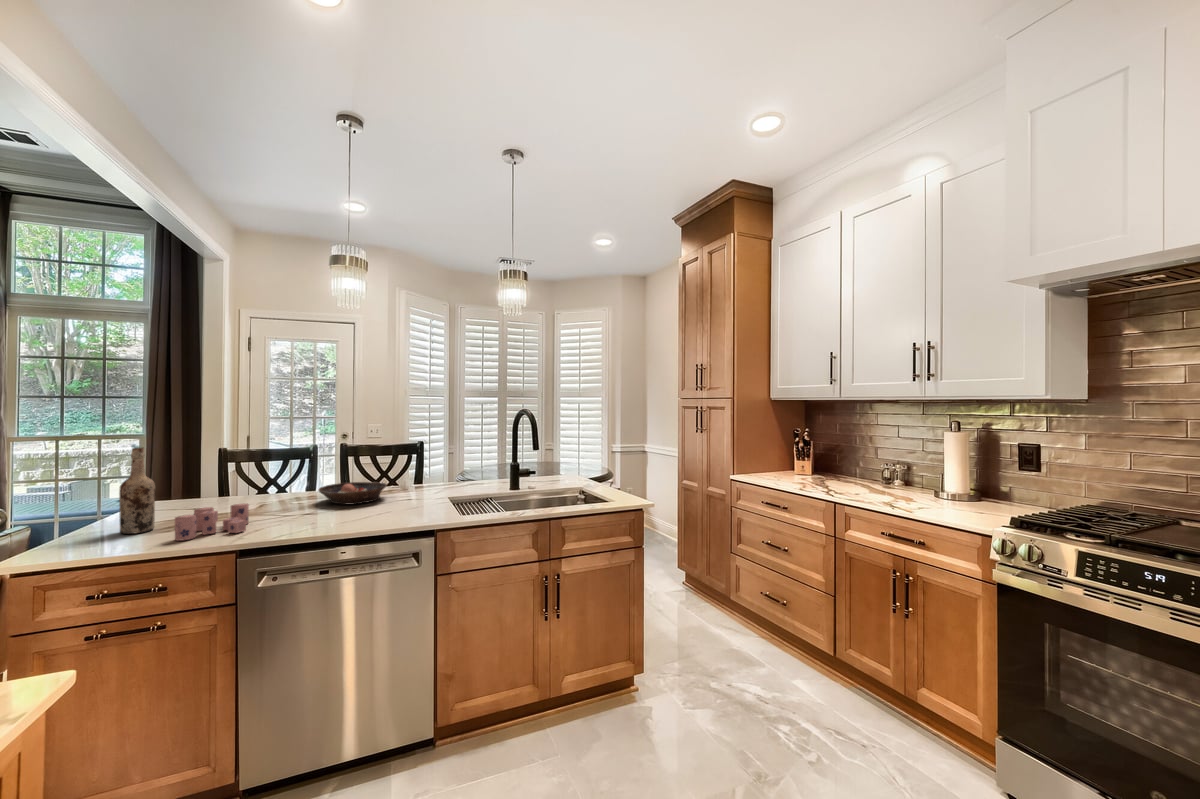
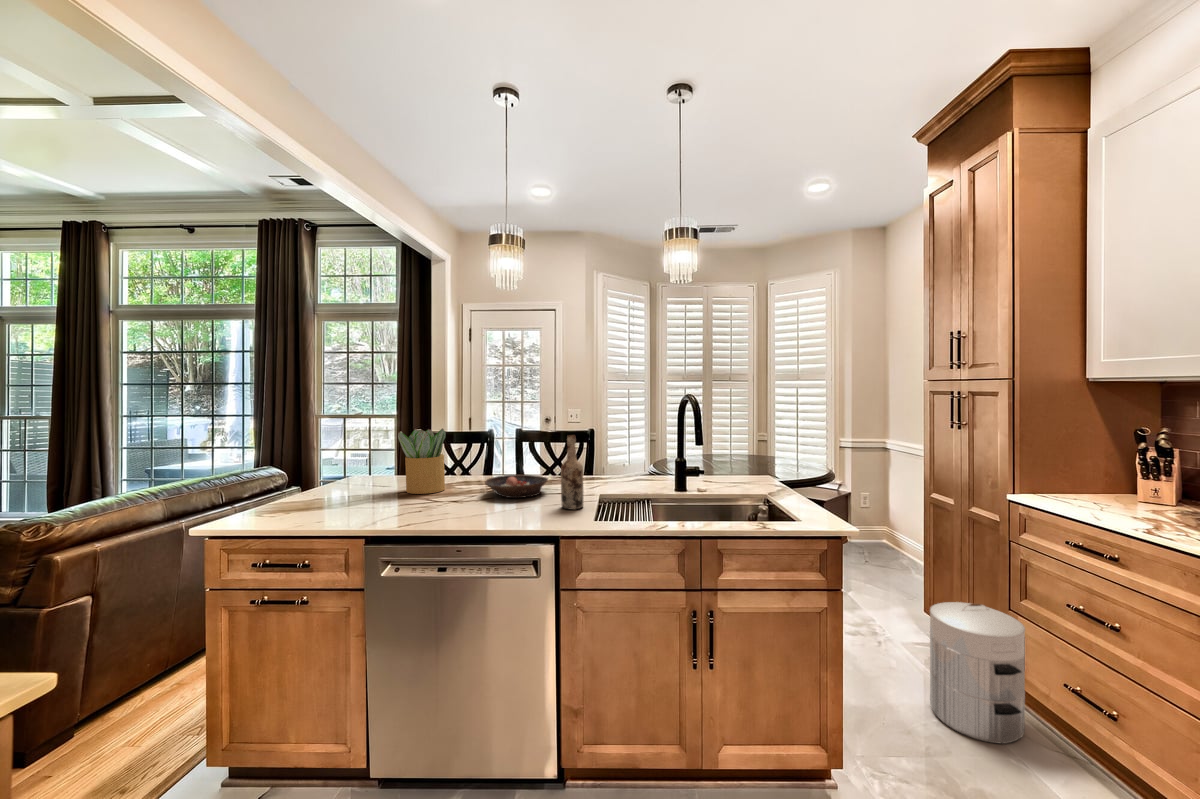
potted plant: none [205,437,264,509] -> present [398,428,446,494]
wine bottle: present [119,448,155,534] -> present [561,435,583,510]
candle: present [175,503,249,541] -> none [357,491,419,523]
waste bin: none [688,552,743,646] -> present [930,602,1025,743]

